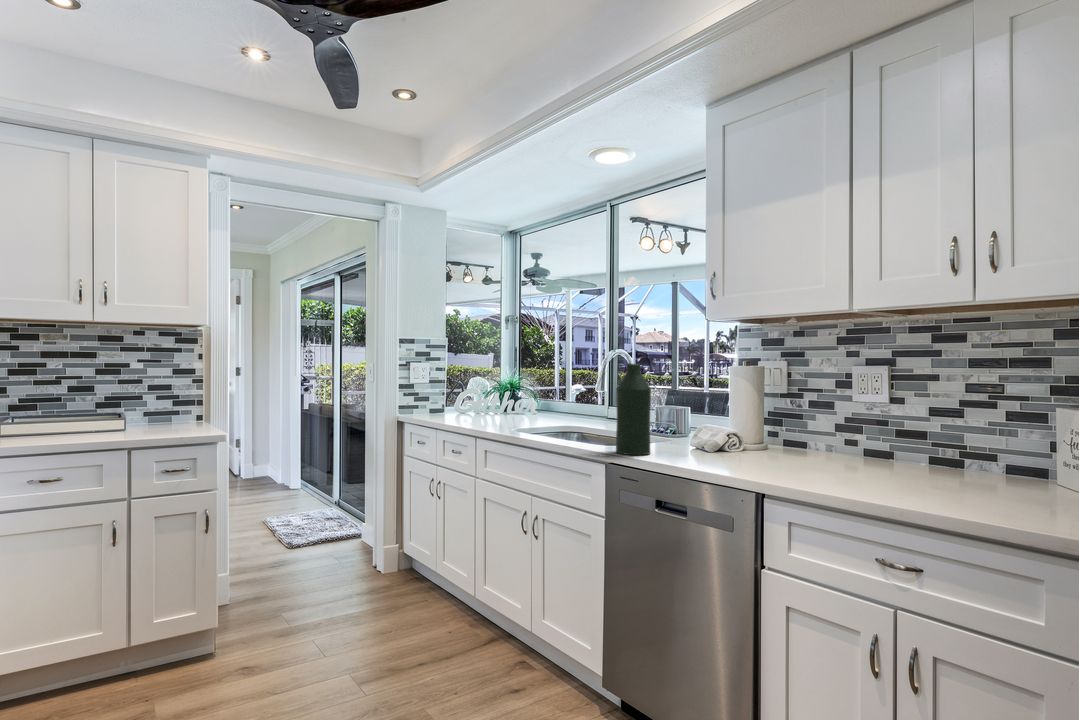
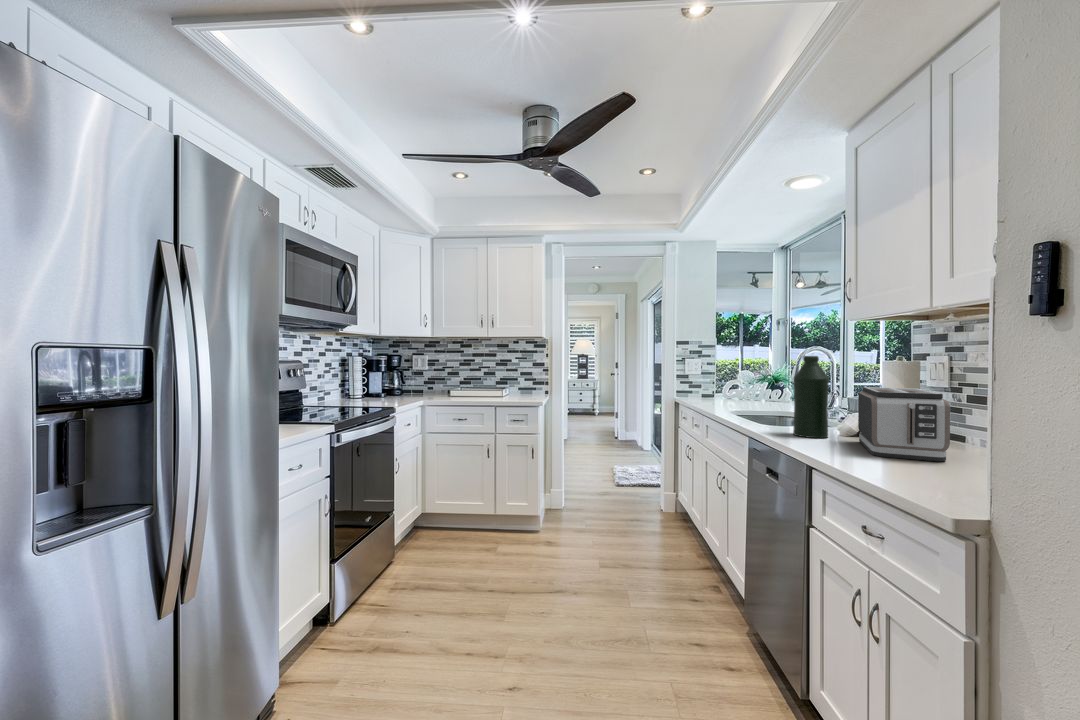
toaster: none [680,397,777,469] -> present [858,387,950,462]

